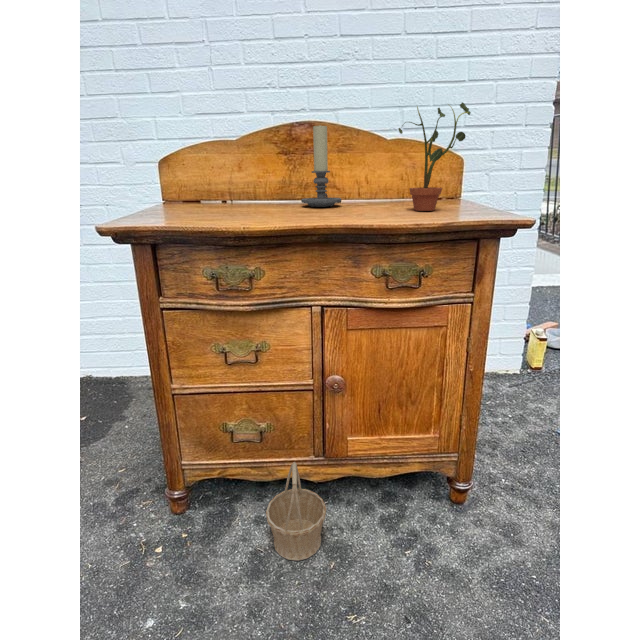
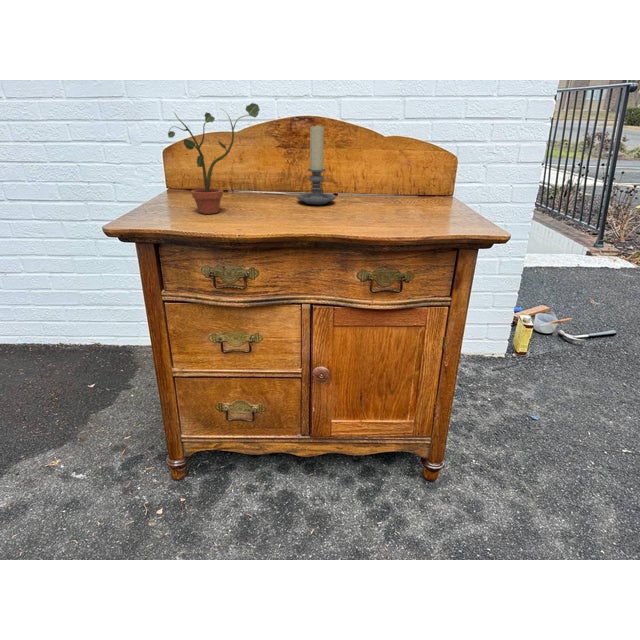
potted plant: present [399,102,471,211] -> present [168,103,260,214]
basket: present [266,462,326,561] -> none [255,441,309,526]

